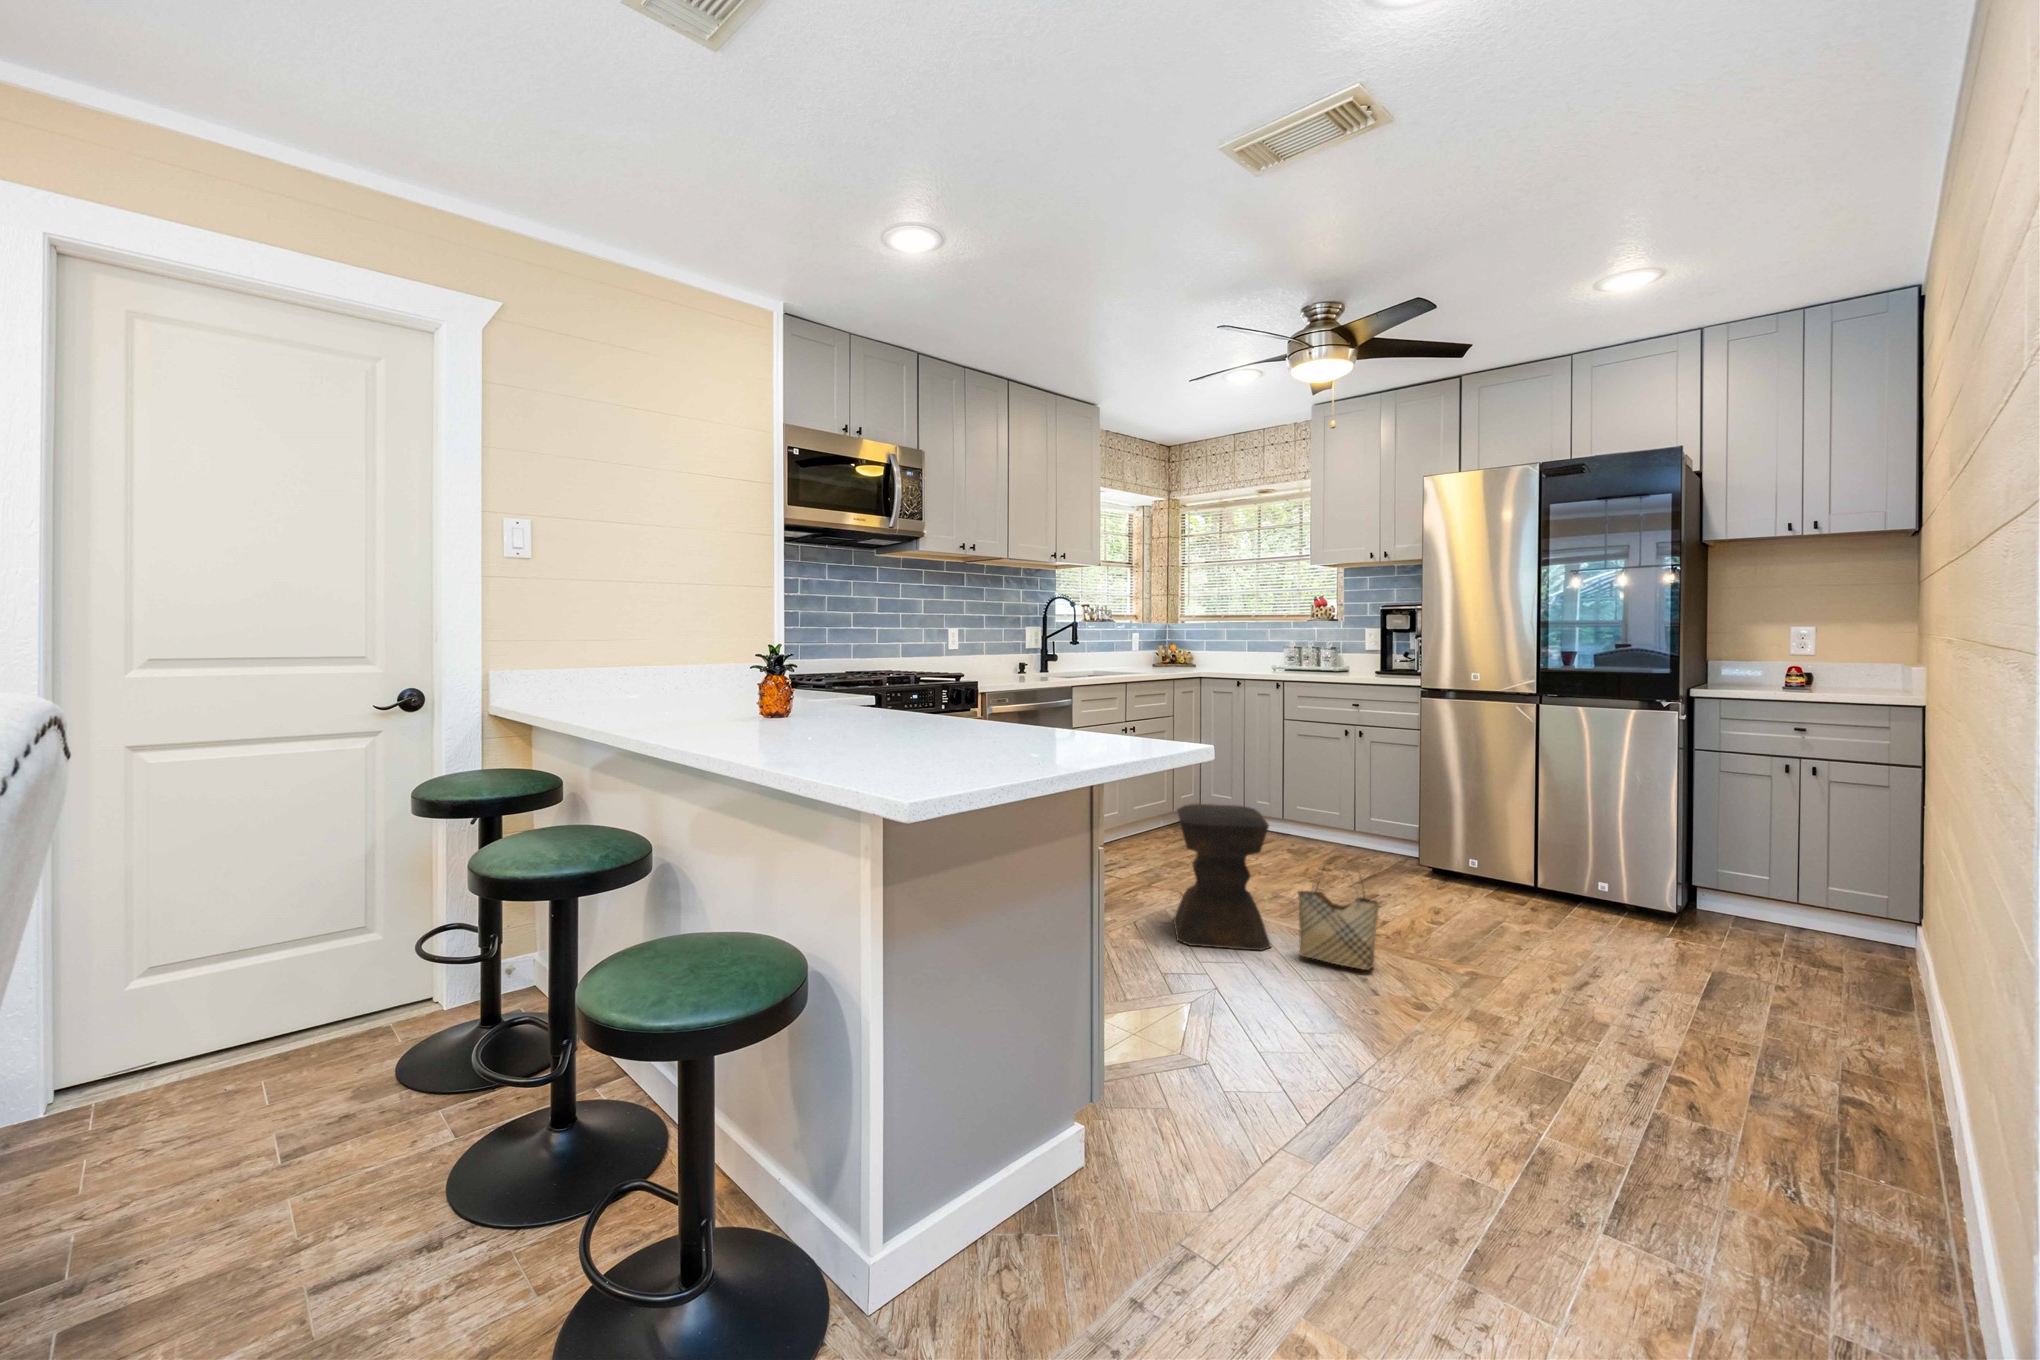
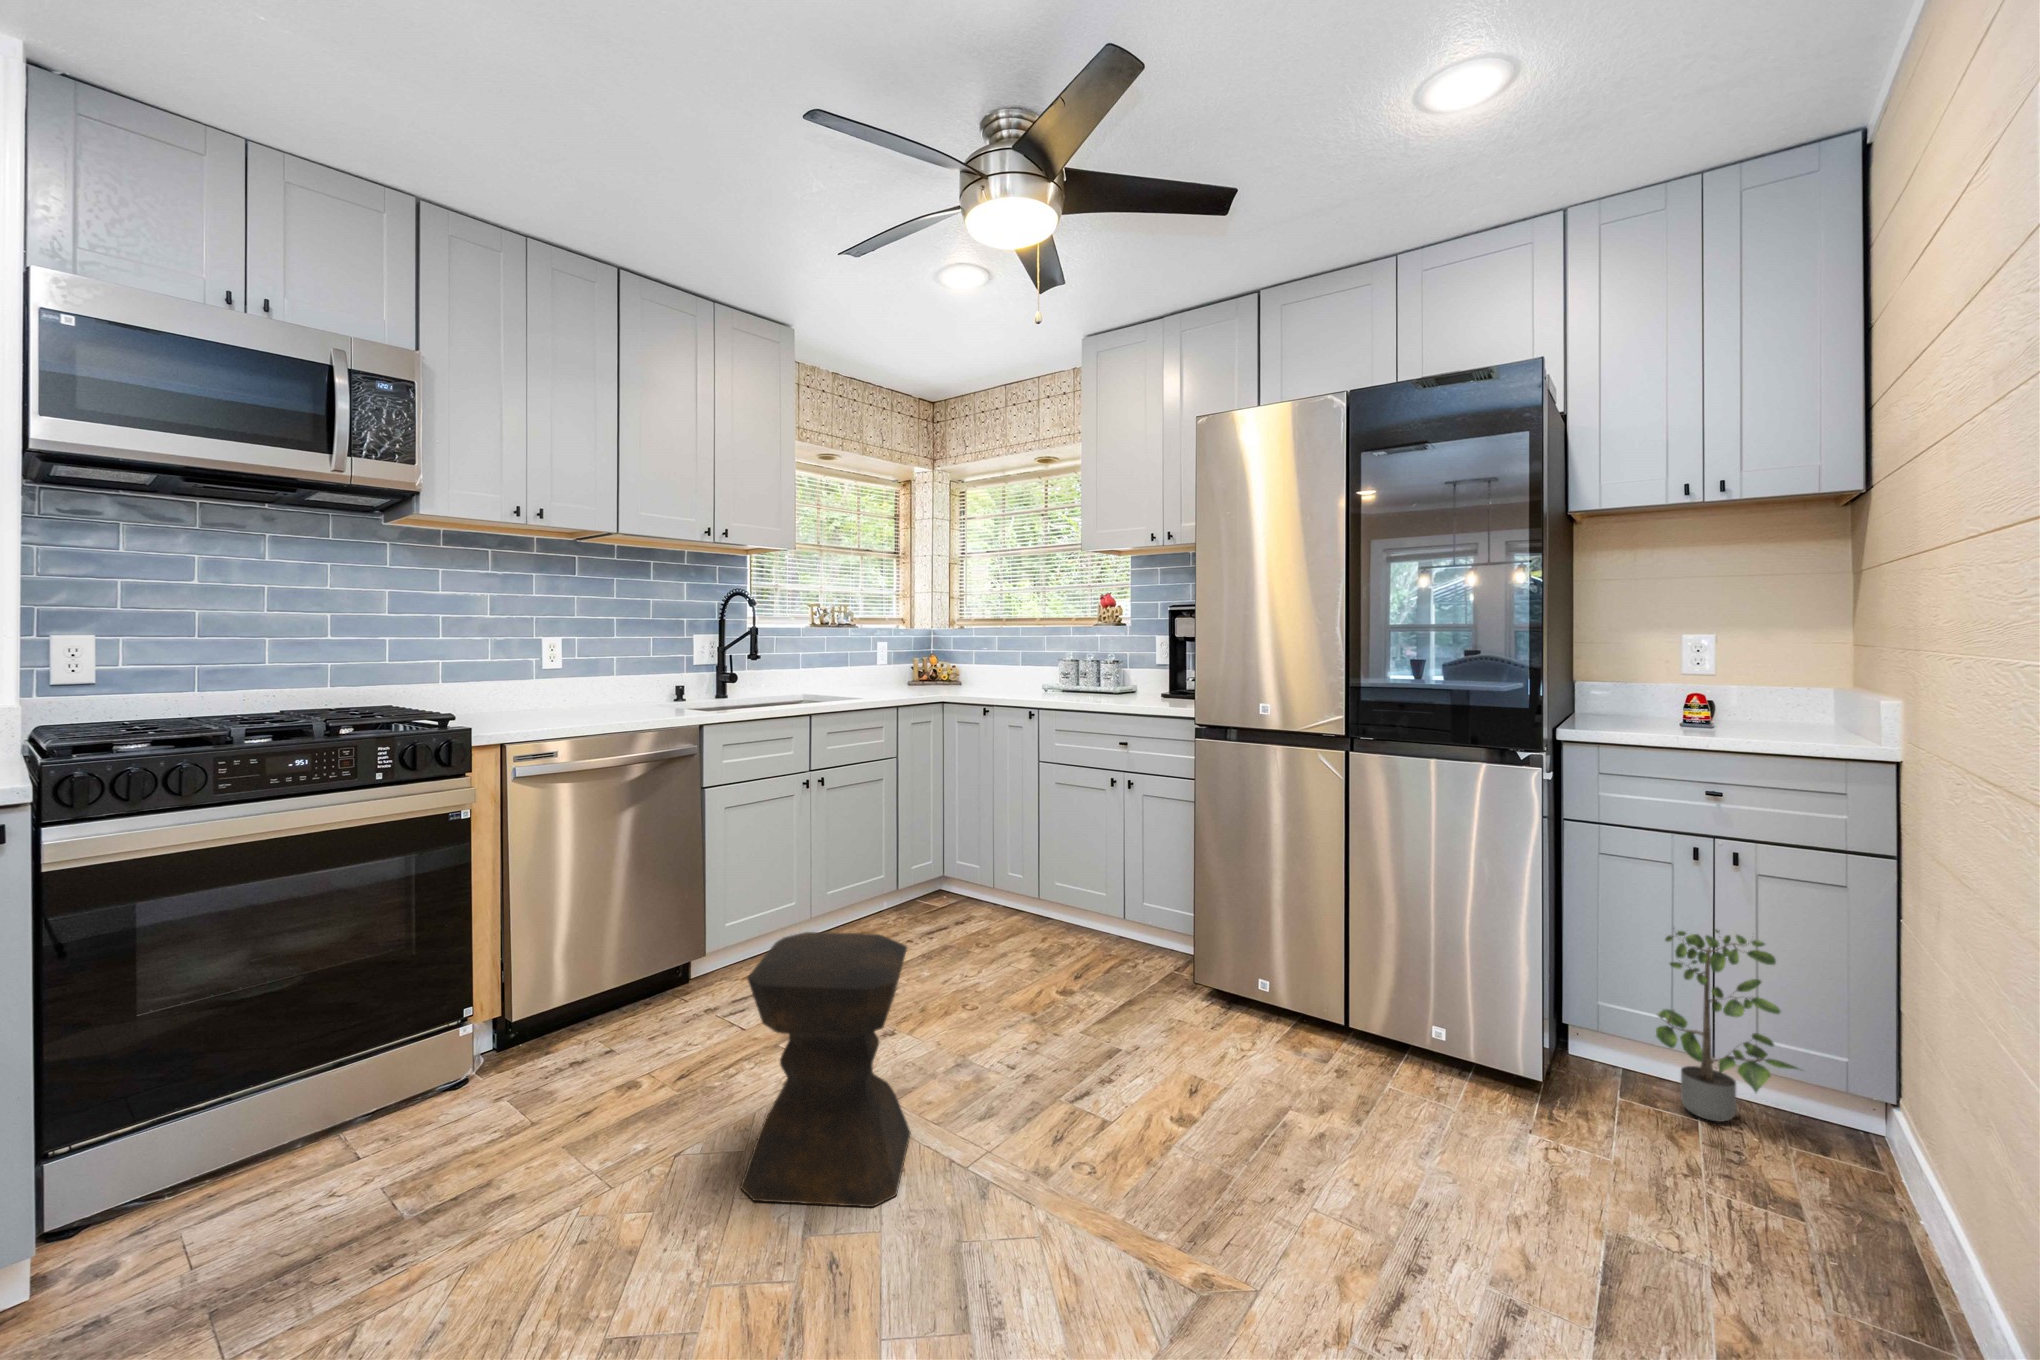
potted plant: none [1759,817,1864,942] -> present [1656,930,1802,1121]
woven basket: present [1298,856,1379,970] -> none [927,1037,1058,1260]

